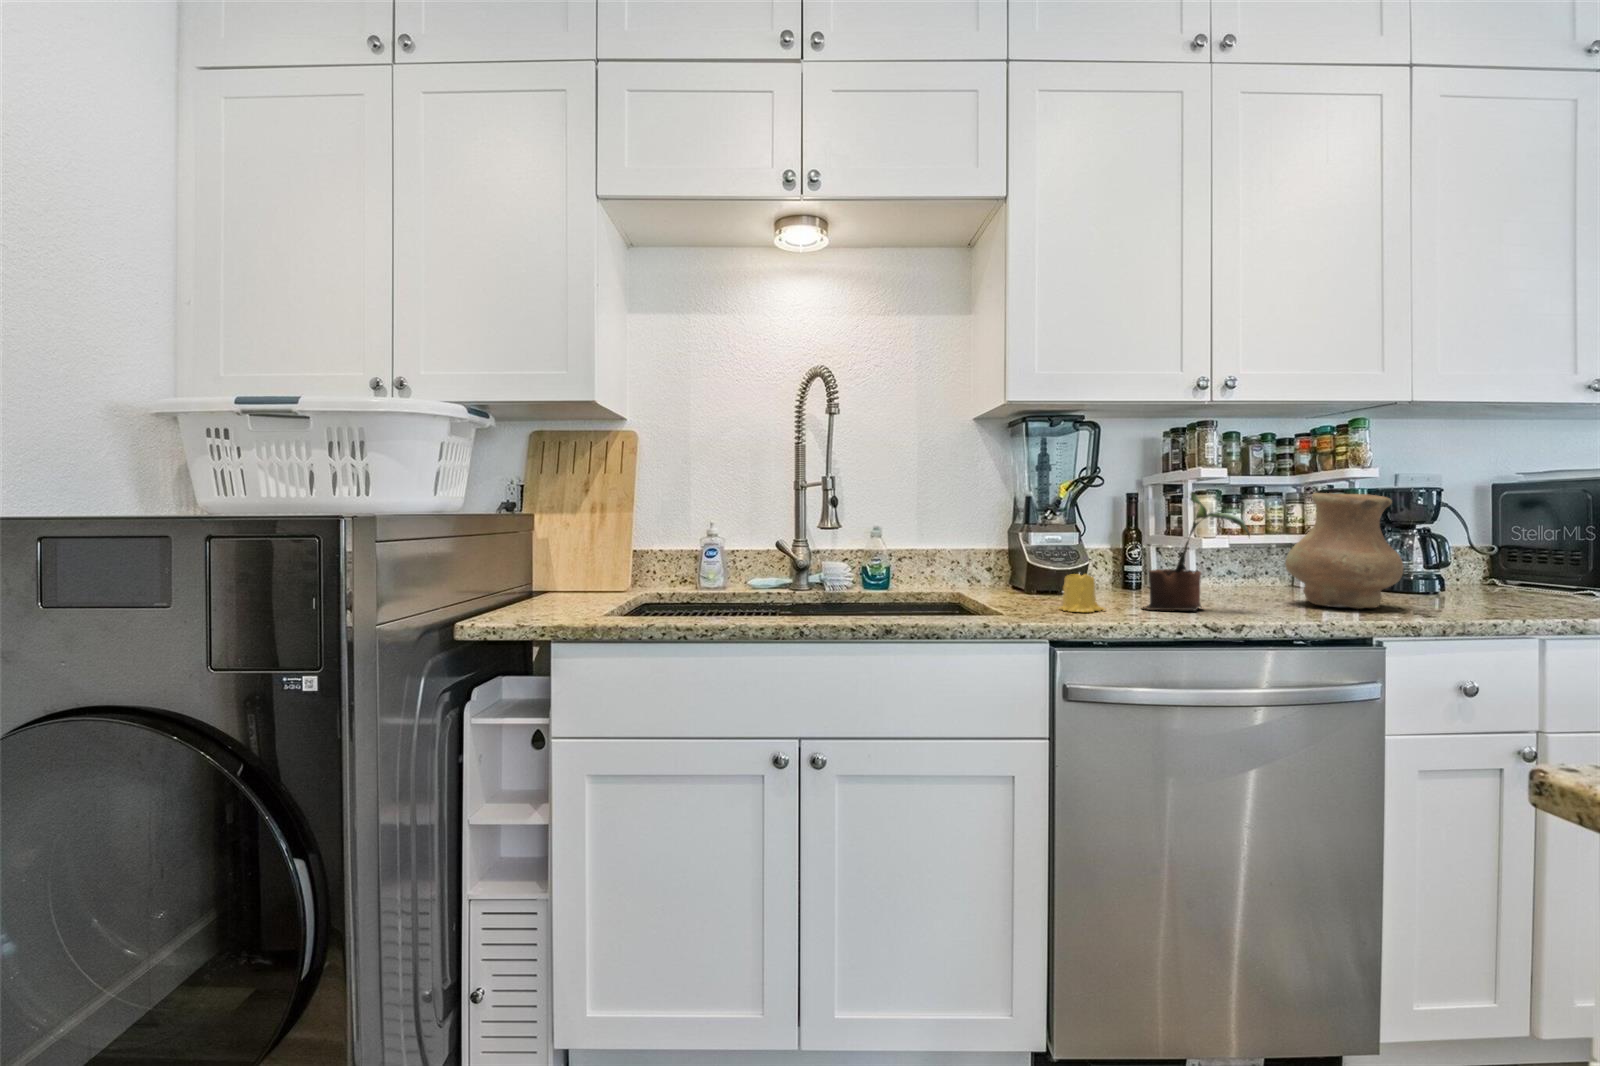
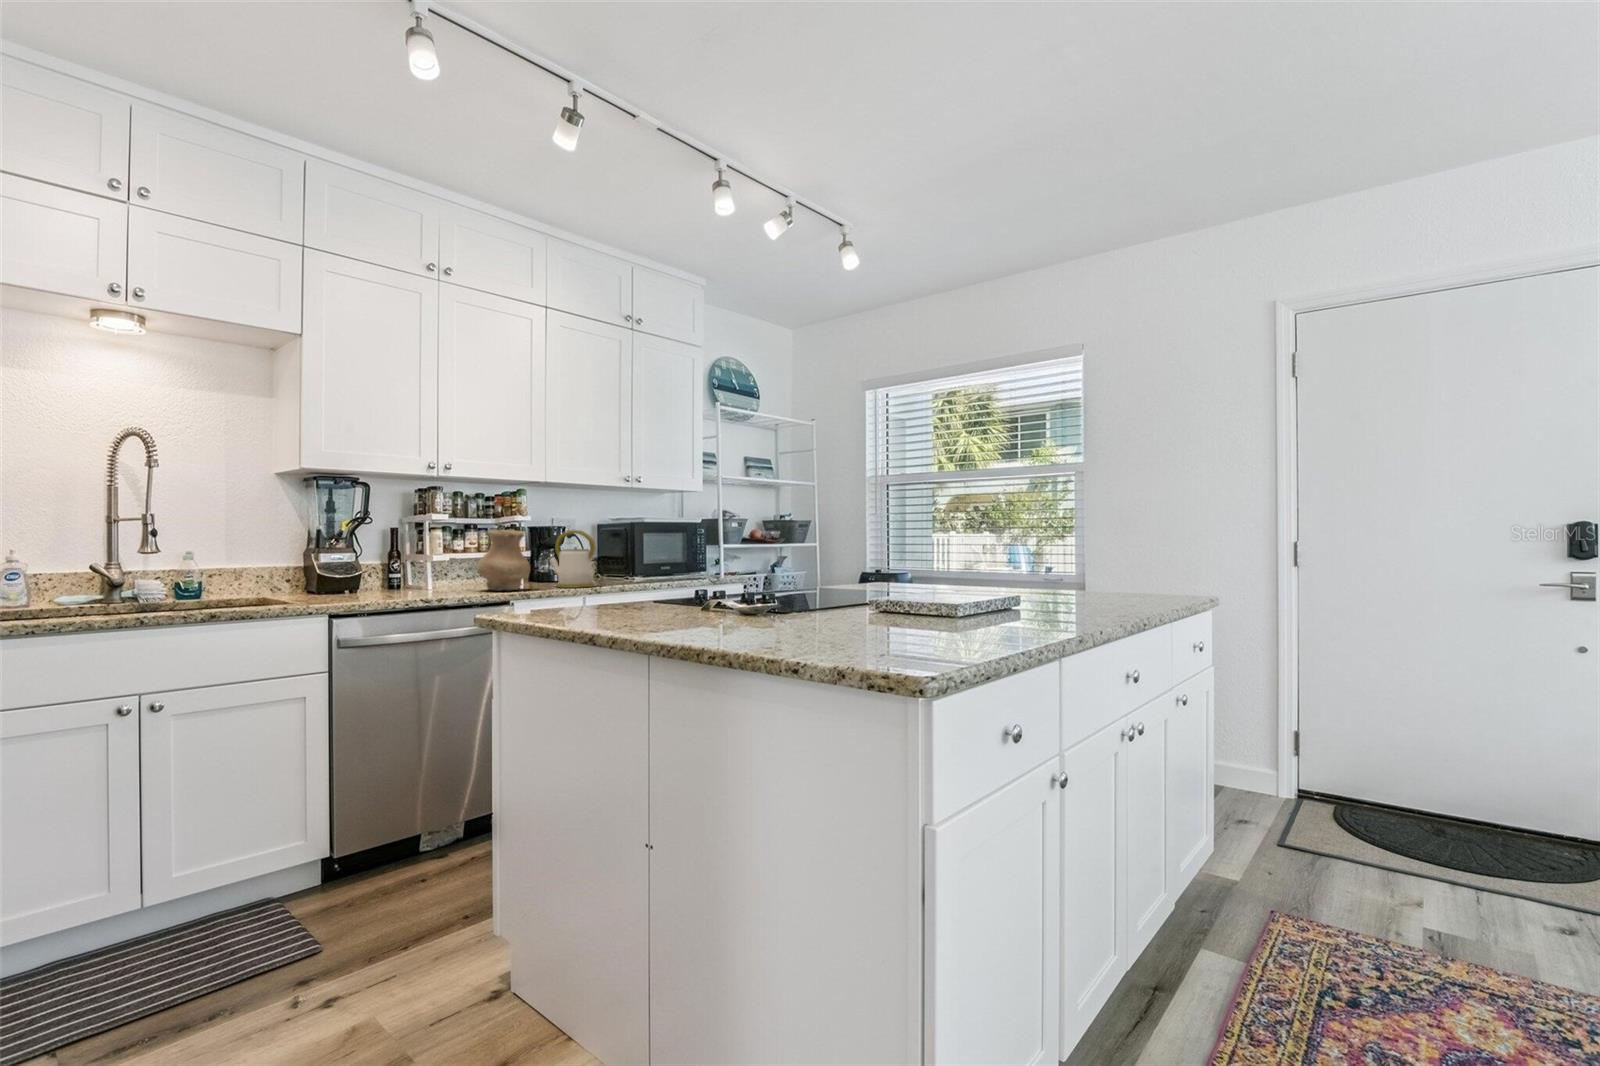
kettle: none [1425,491,1555,611] -> present [550,530,595,588]
potted plant: present [1141,493,1250,611] -> none [390,529,451,597]
candle: present [1058,574,1105,612] -> none [336,576,367,601]

